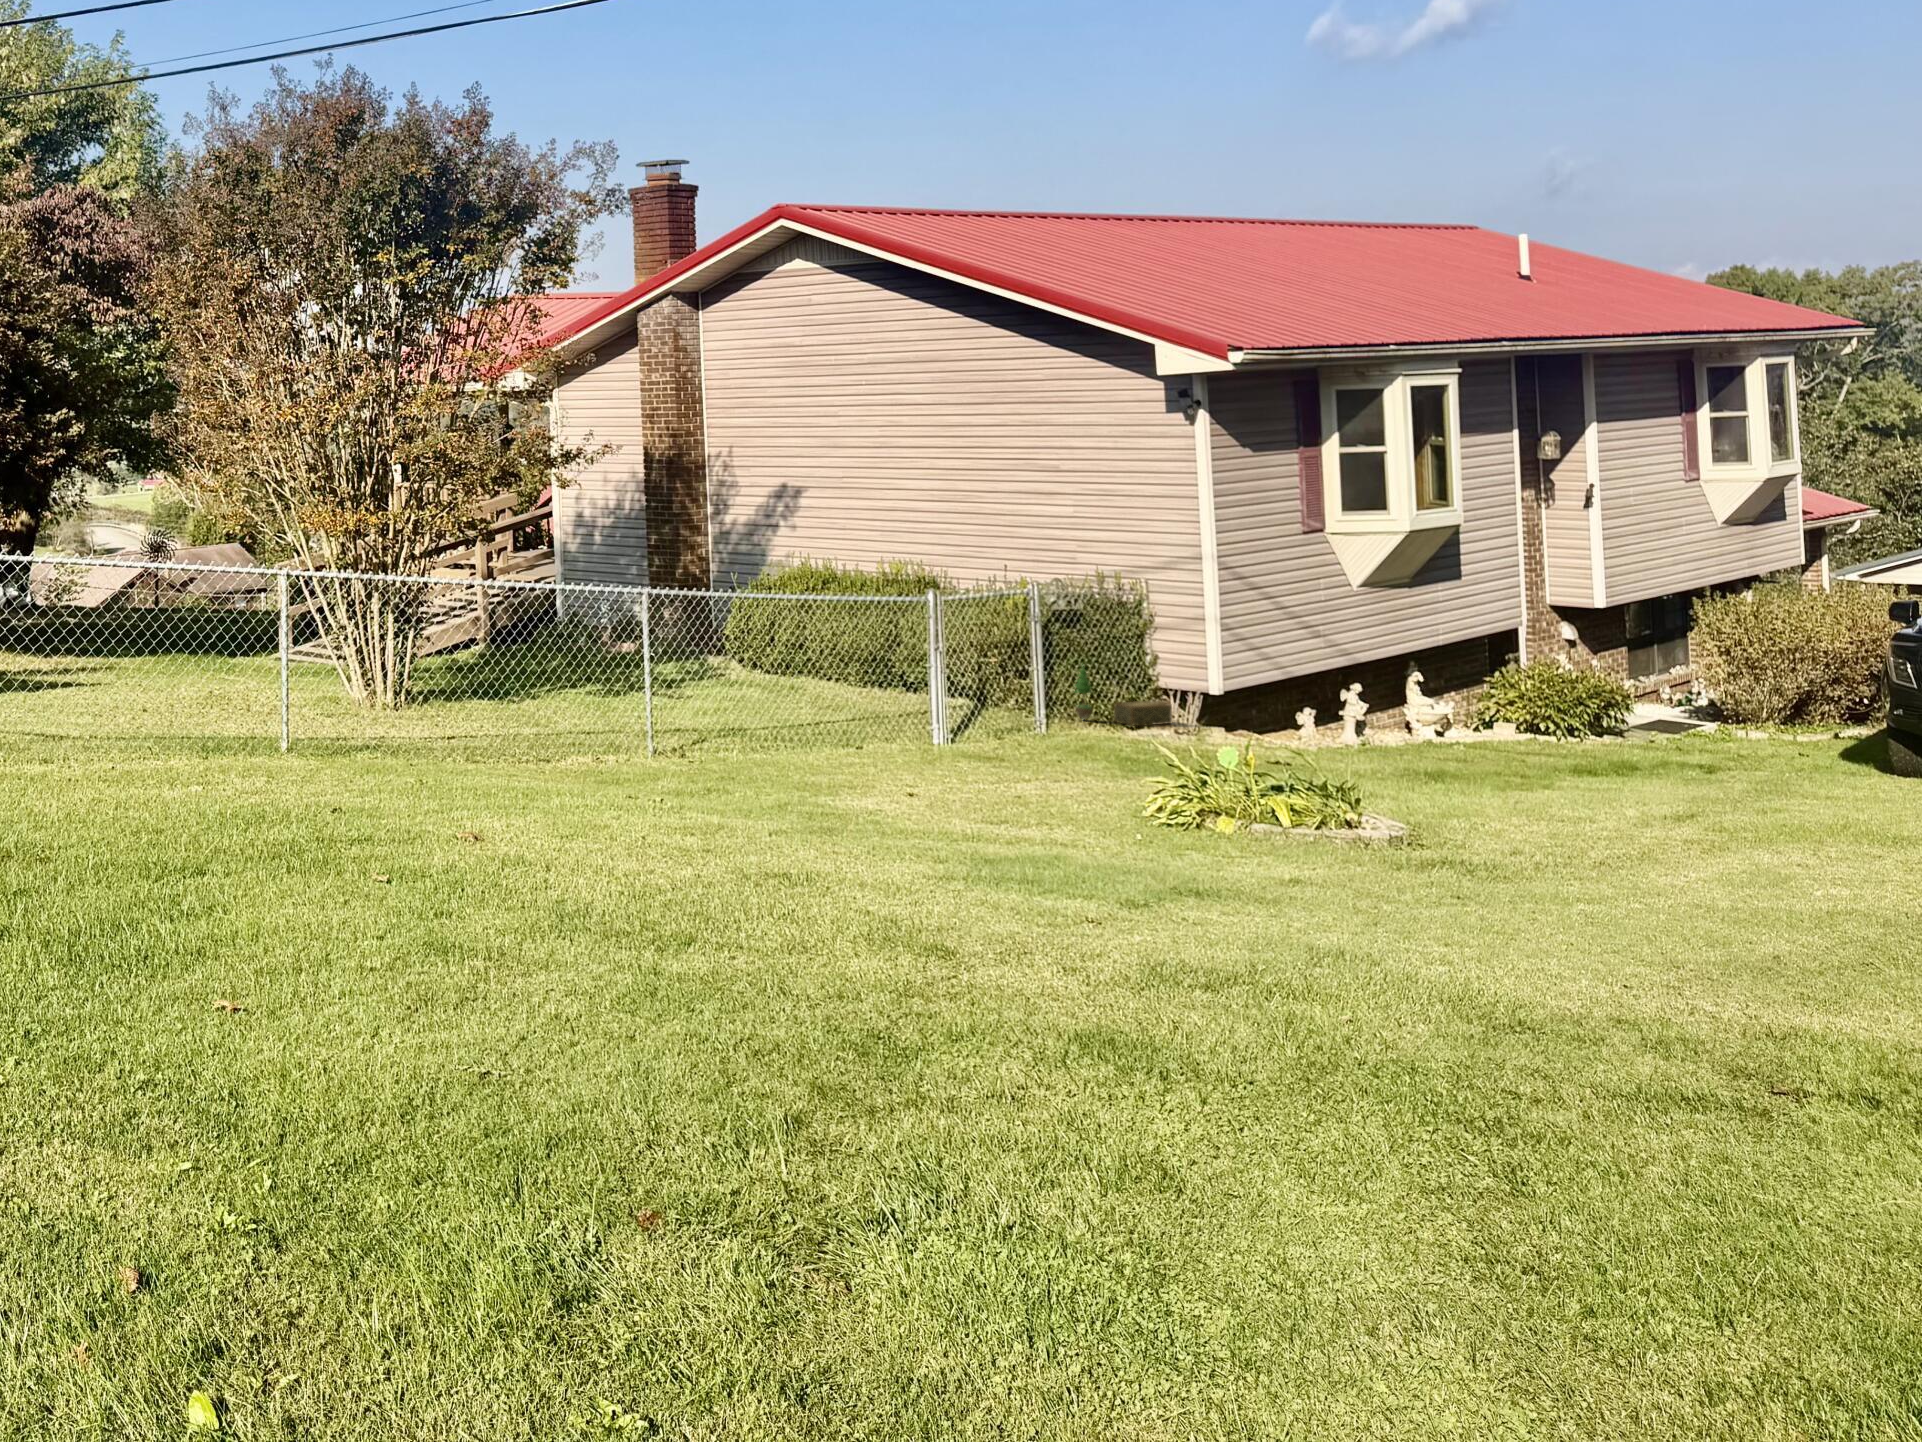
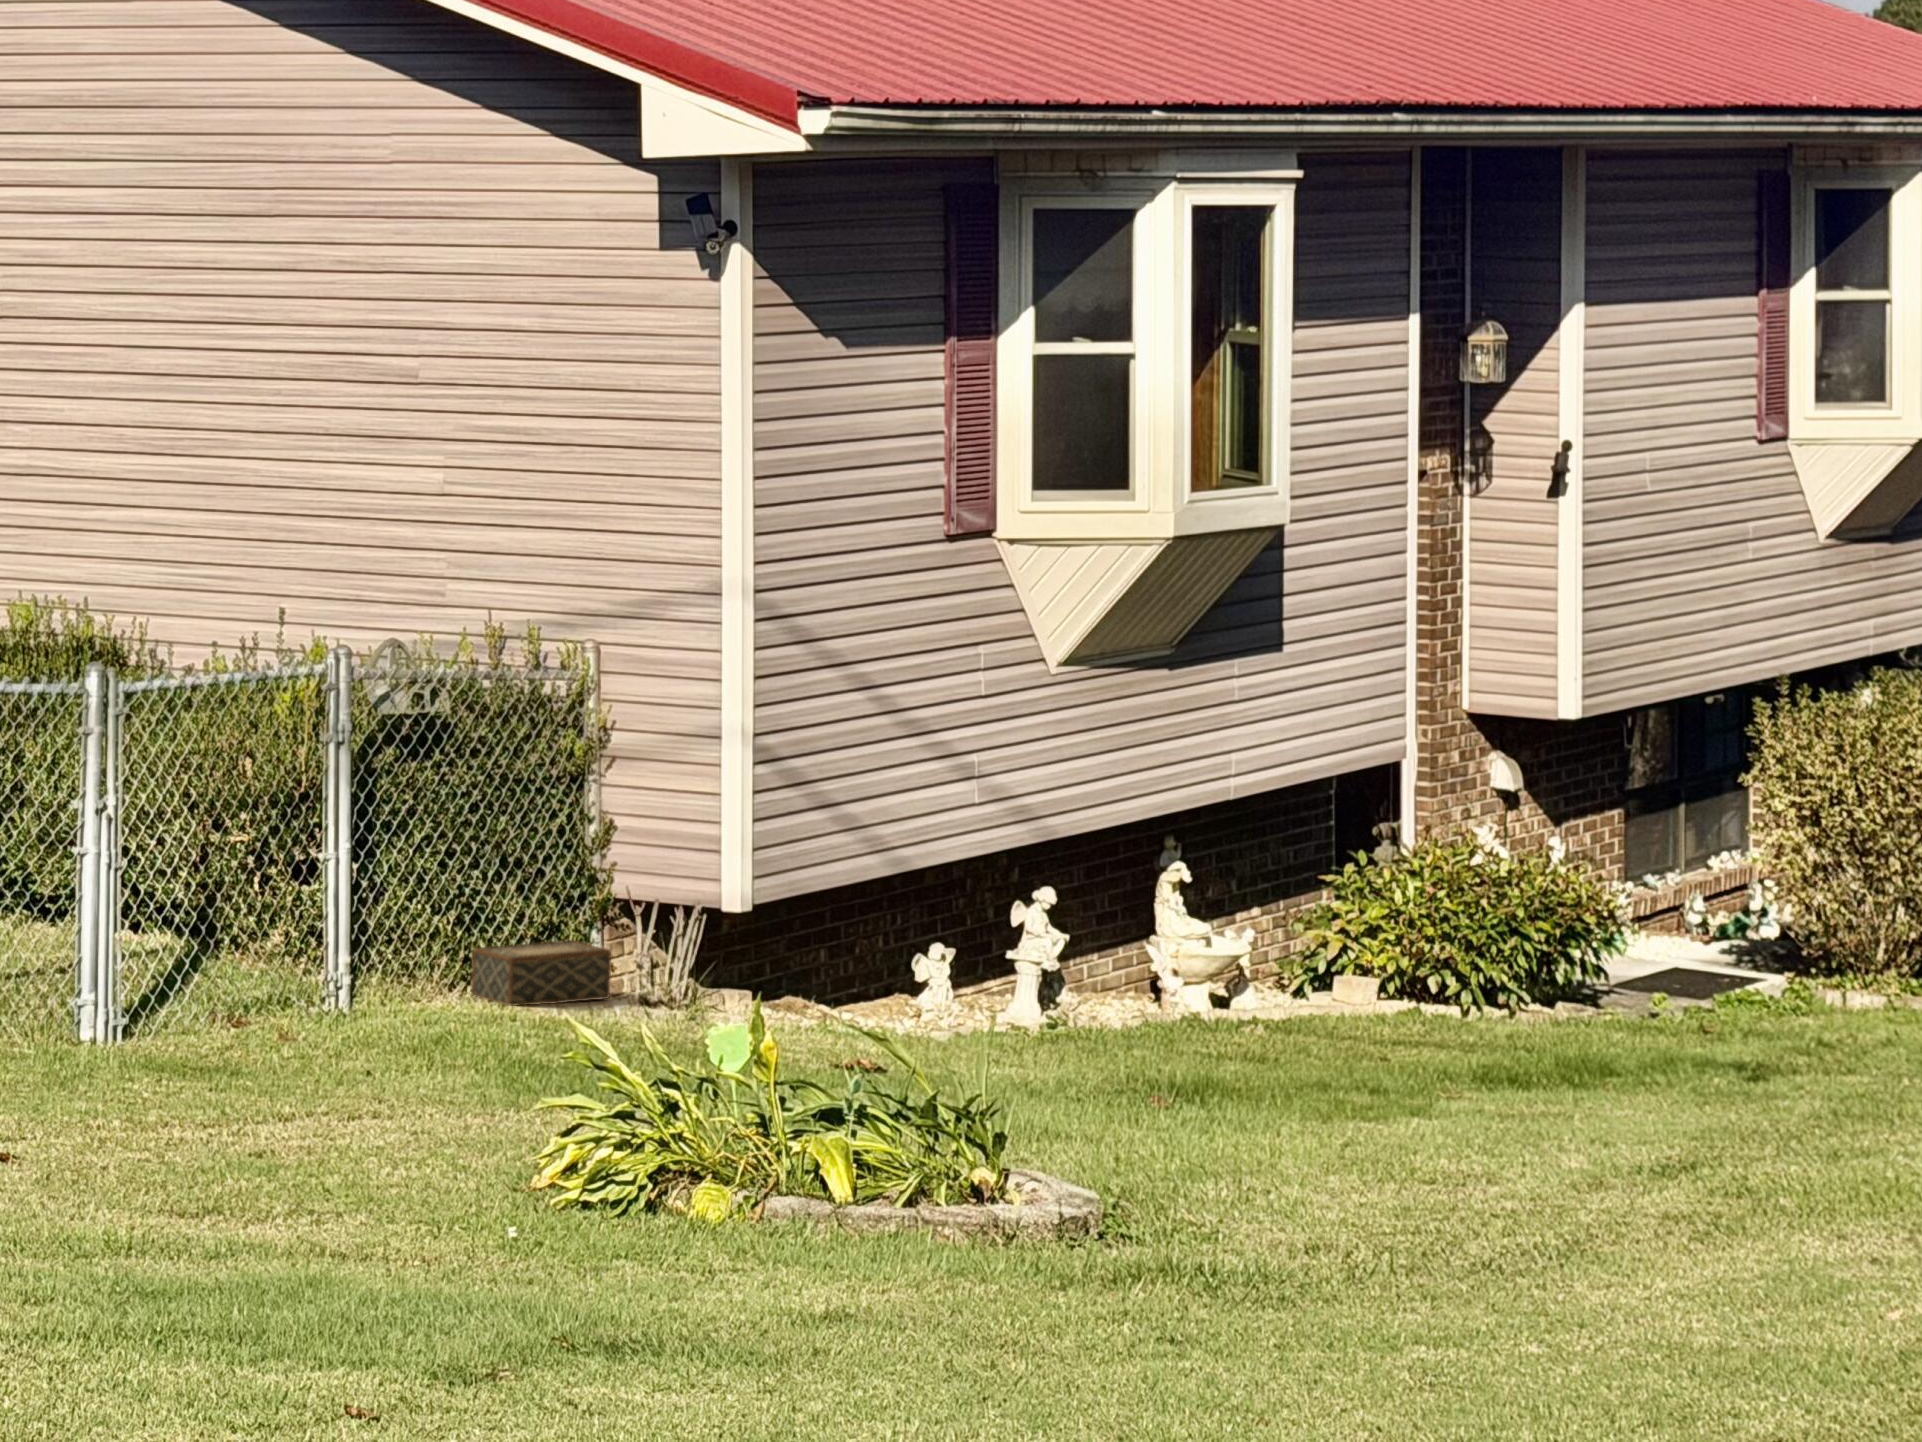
potted tree: present [1075,664,1092,720] -> none [372,846,426,995]

